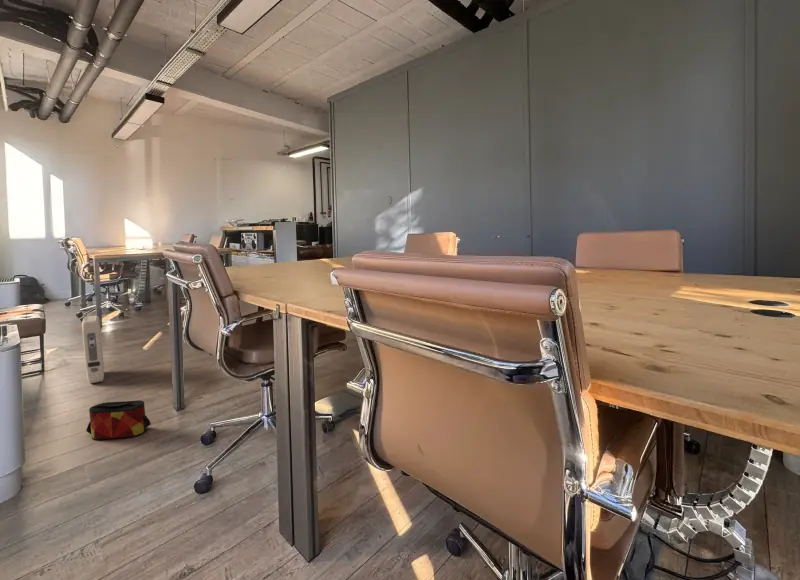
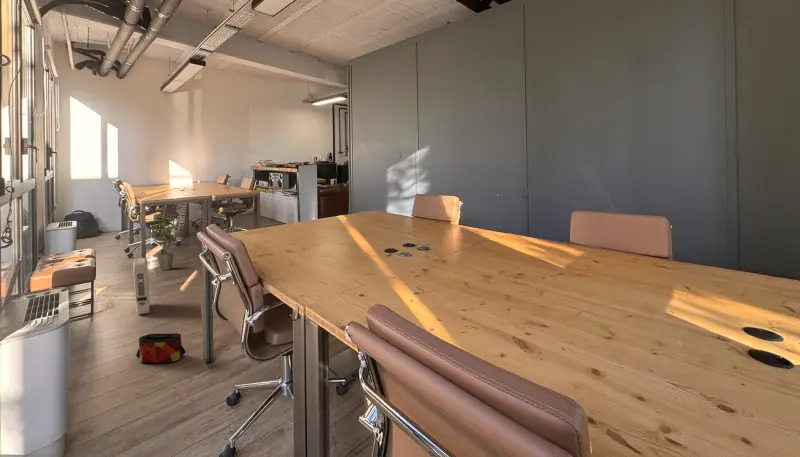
house plant: none [107,272,148,335] -> present [153,216,183,270]

